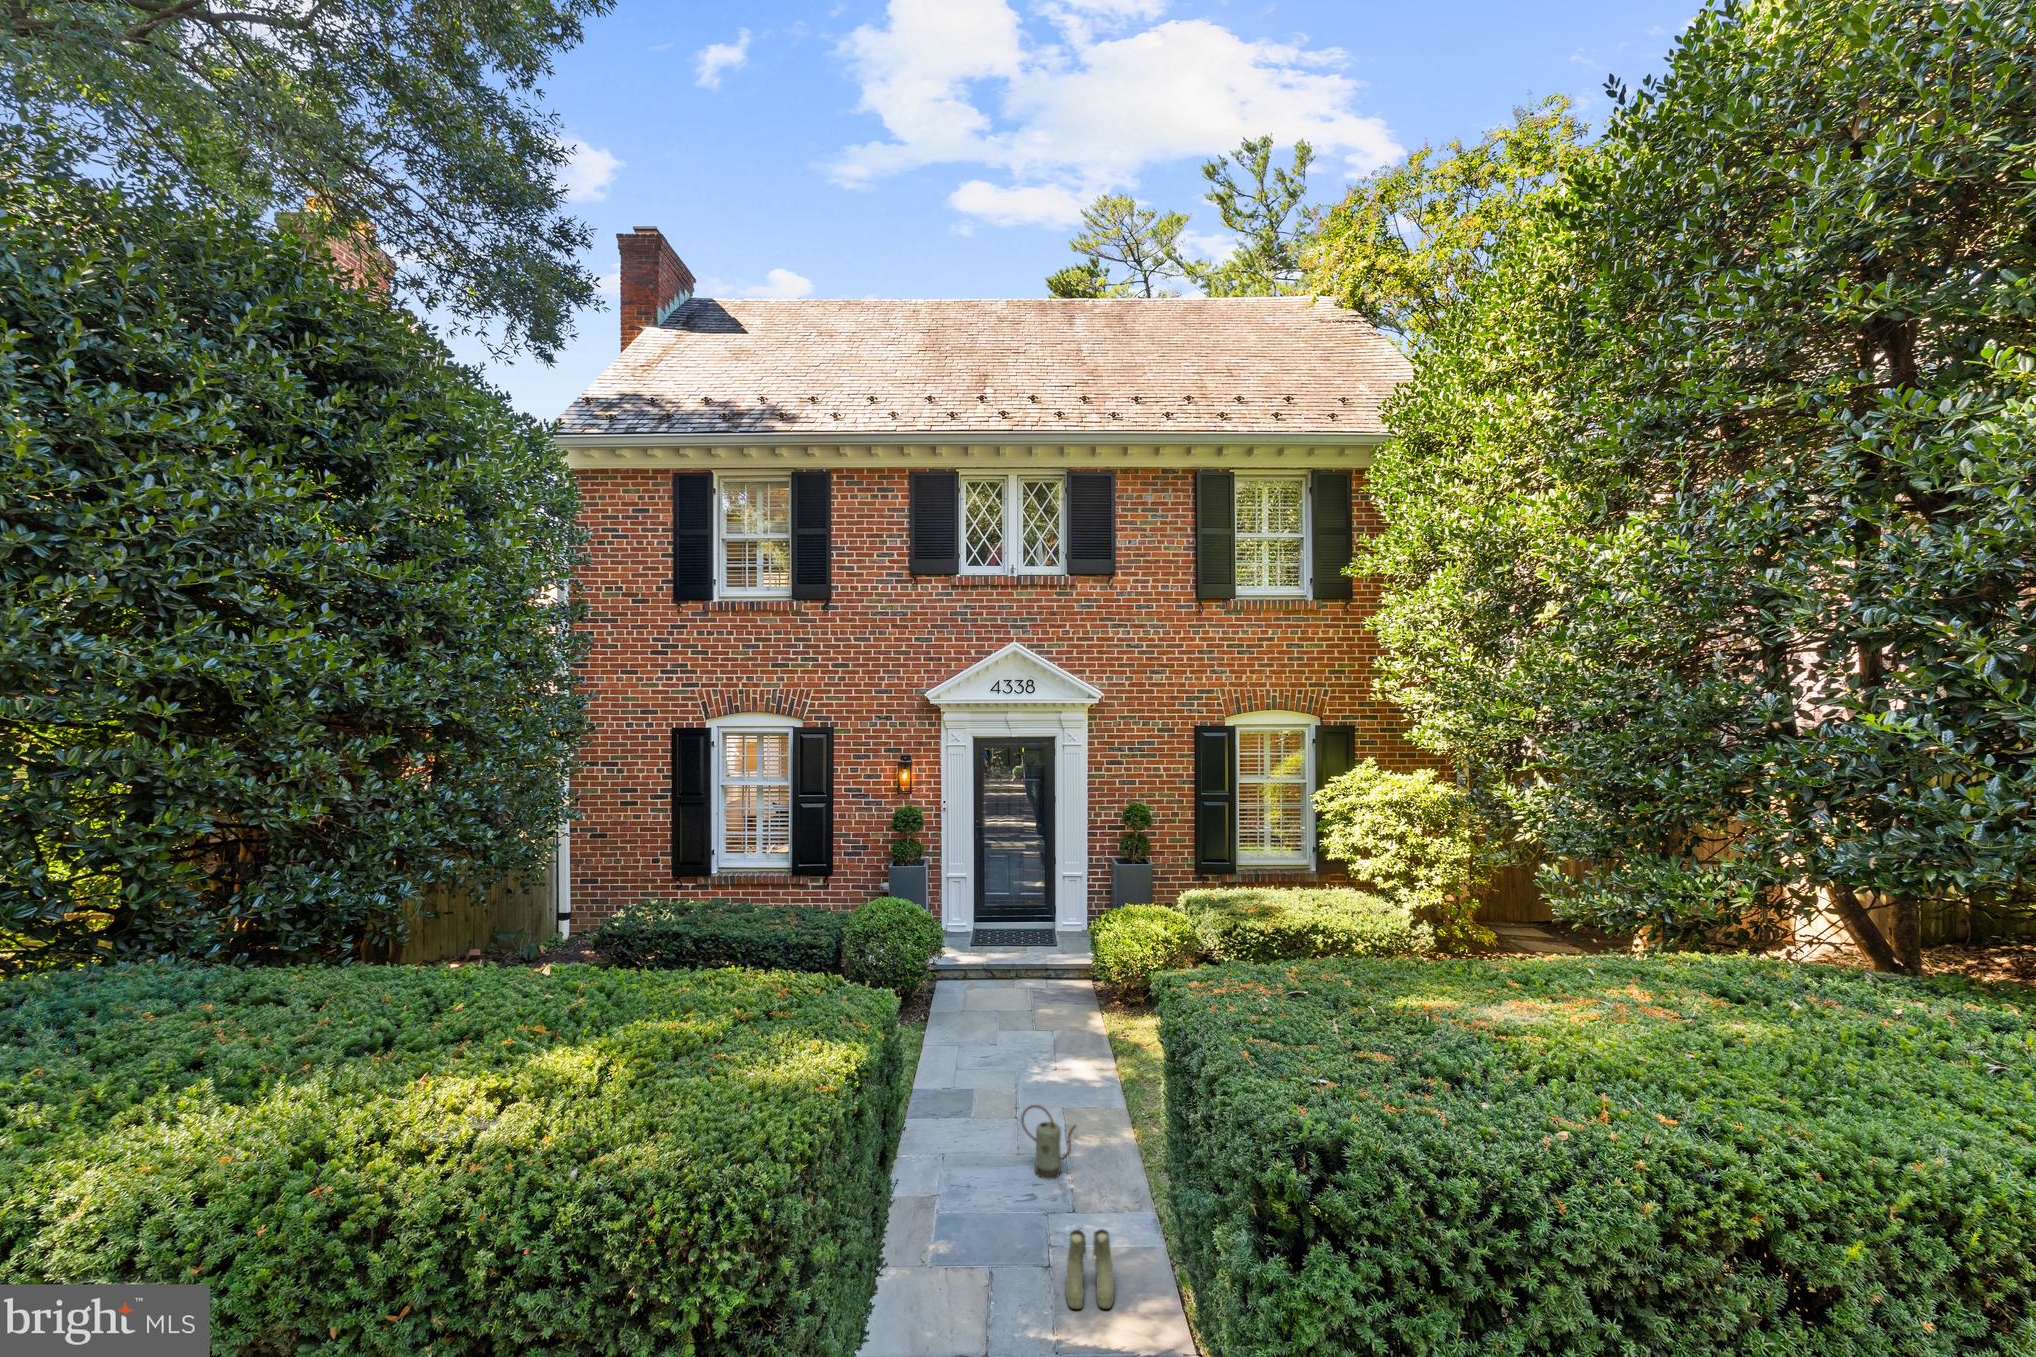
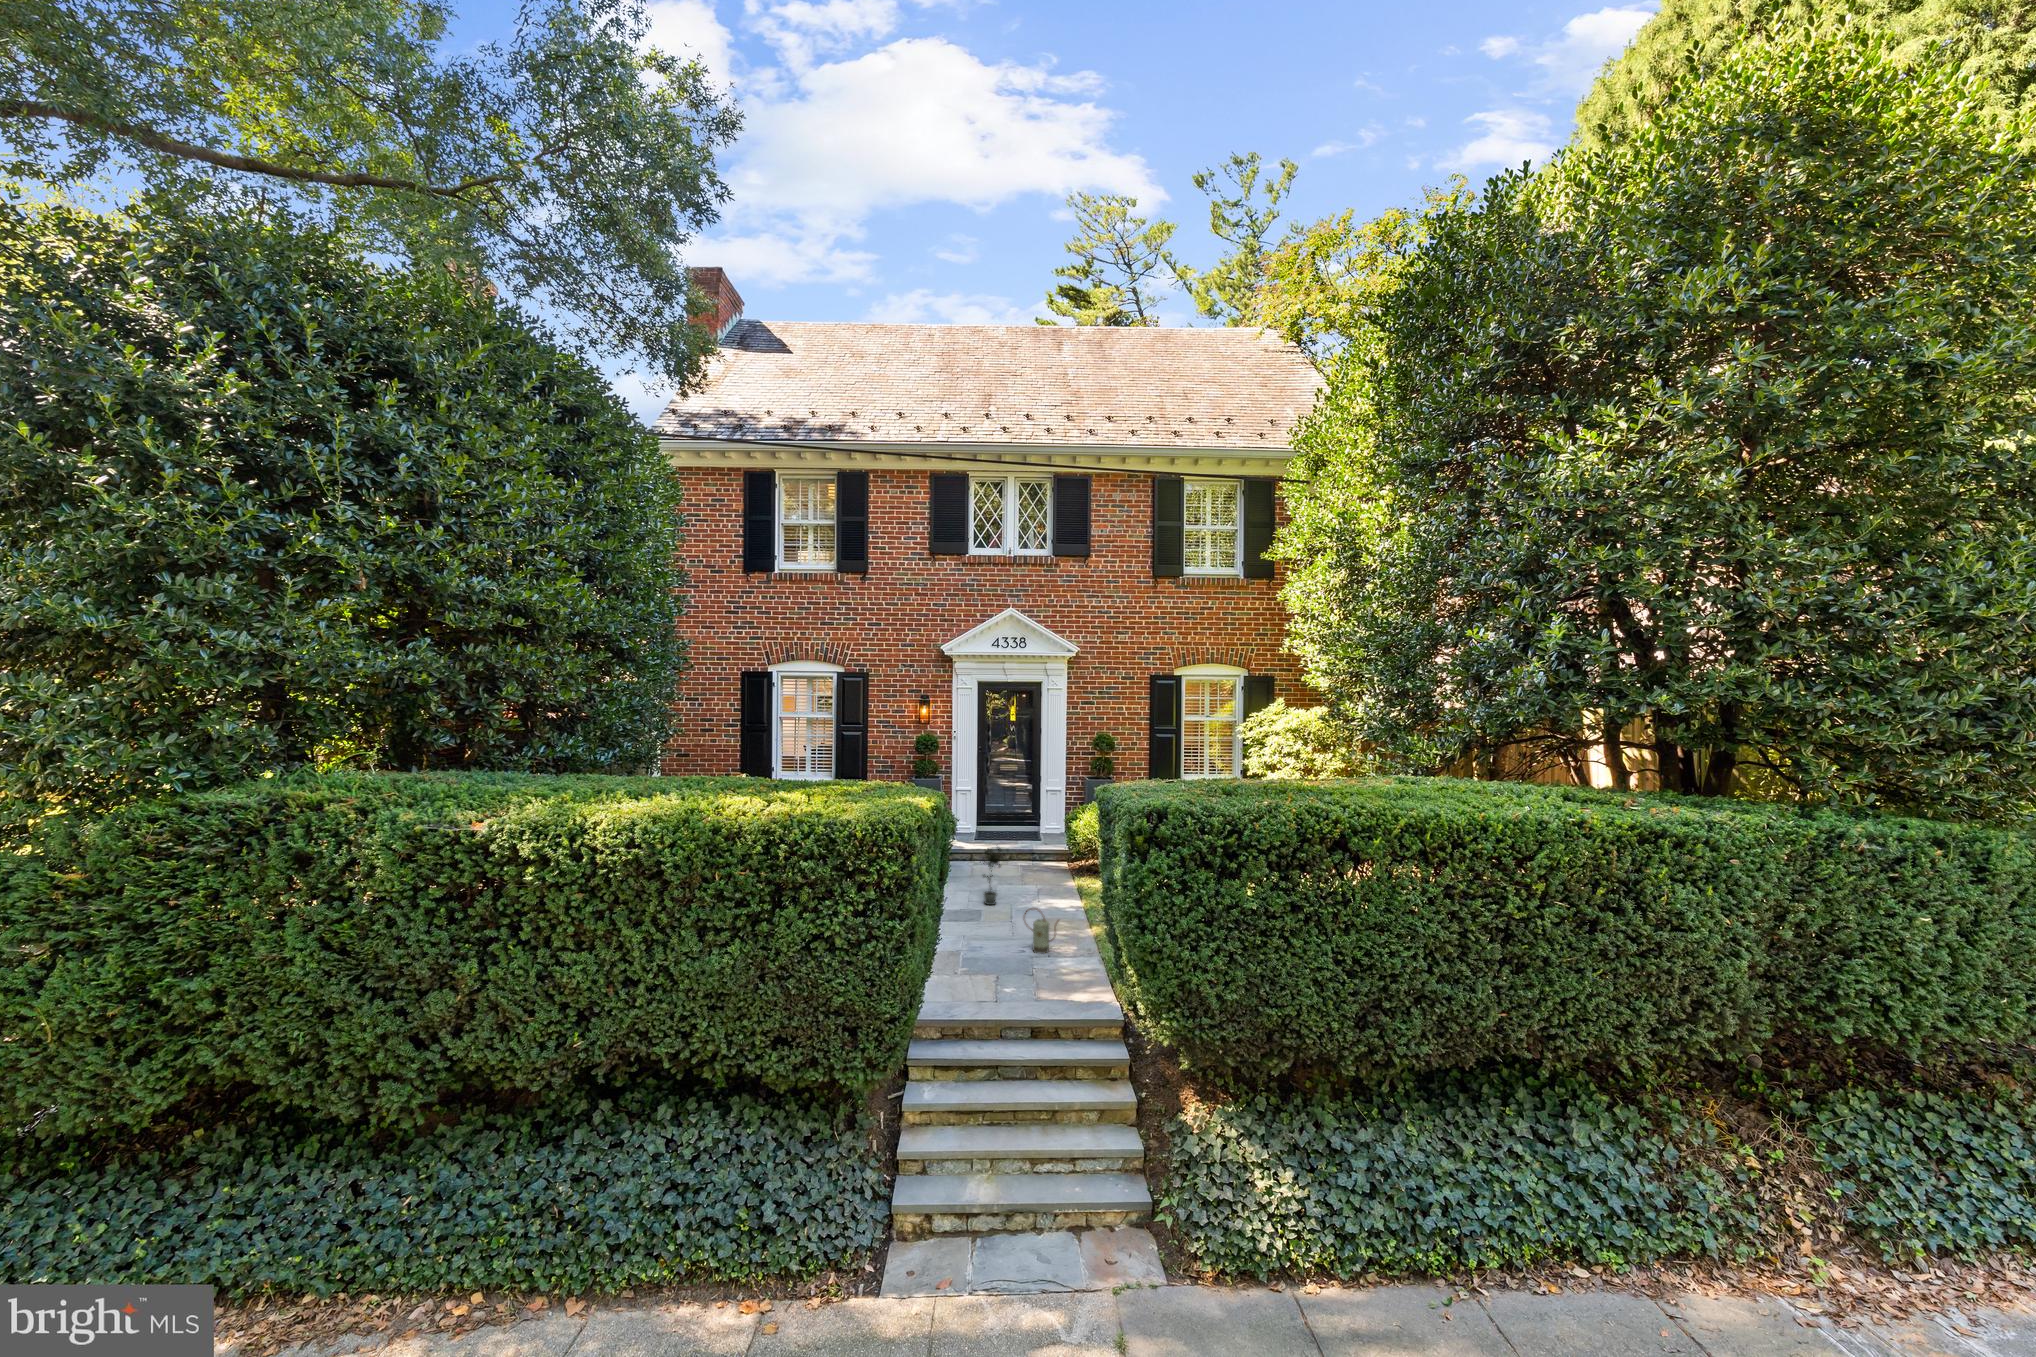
potted plant: none [965,977,1002,1066] -> present [983,848,1004,905]
boots: present [1066,1229,1114,1309] -> none [1054,960,1084,1000]

